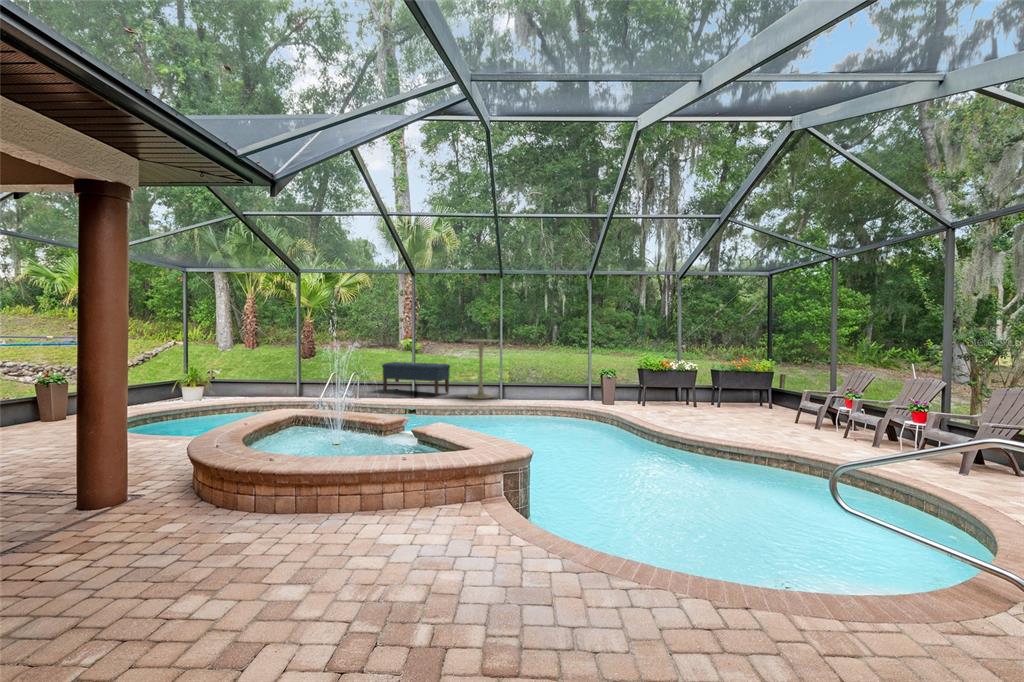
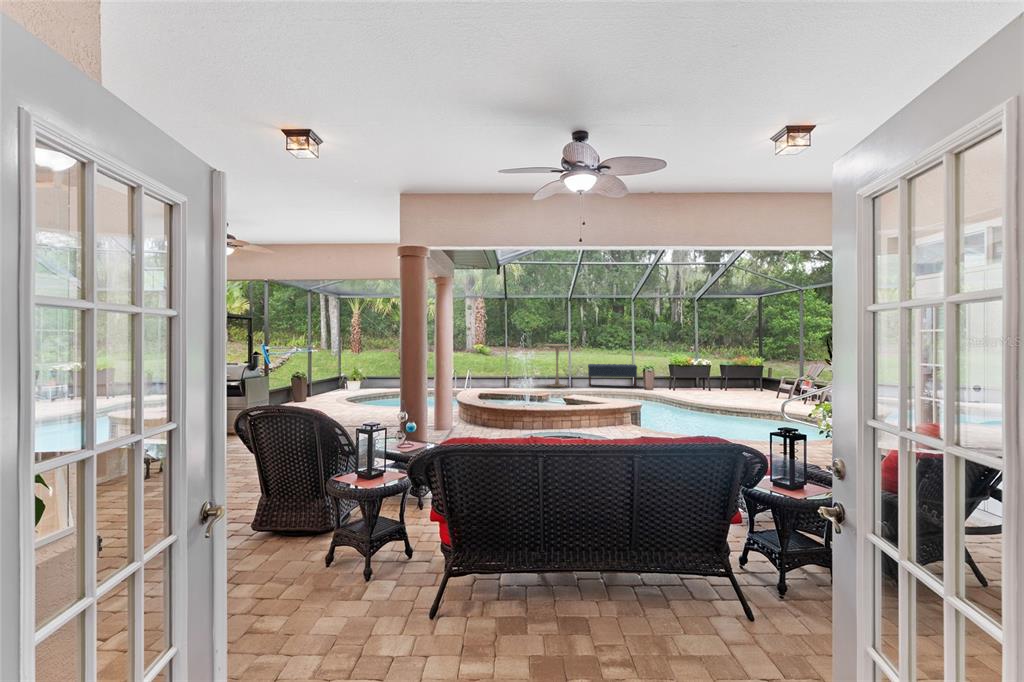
bench: present [382,362,450,396] -> present [588,364,637,387]

